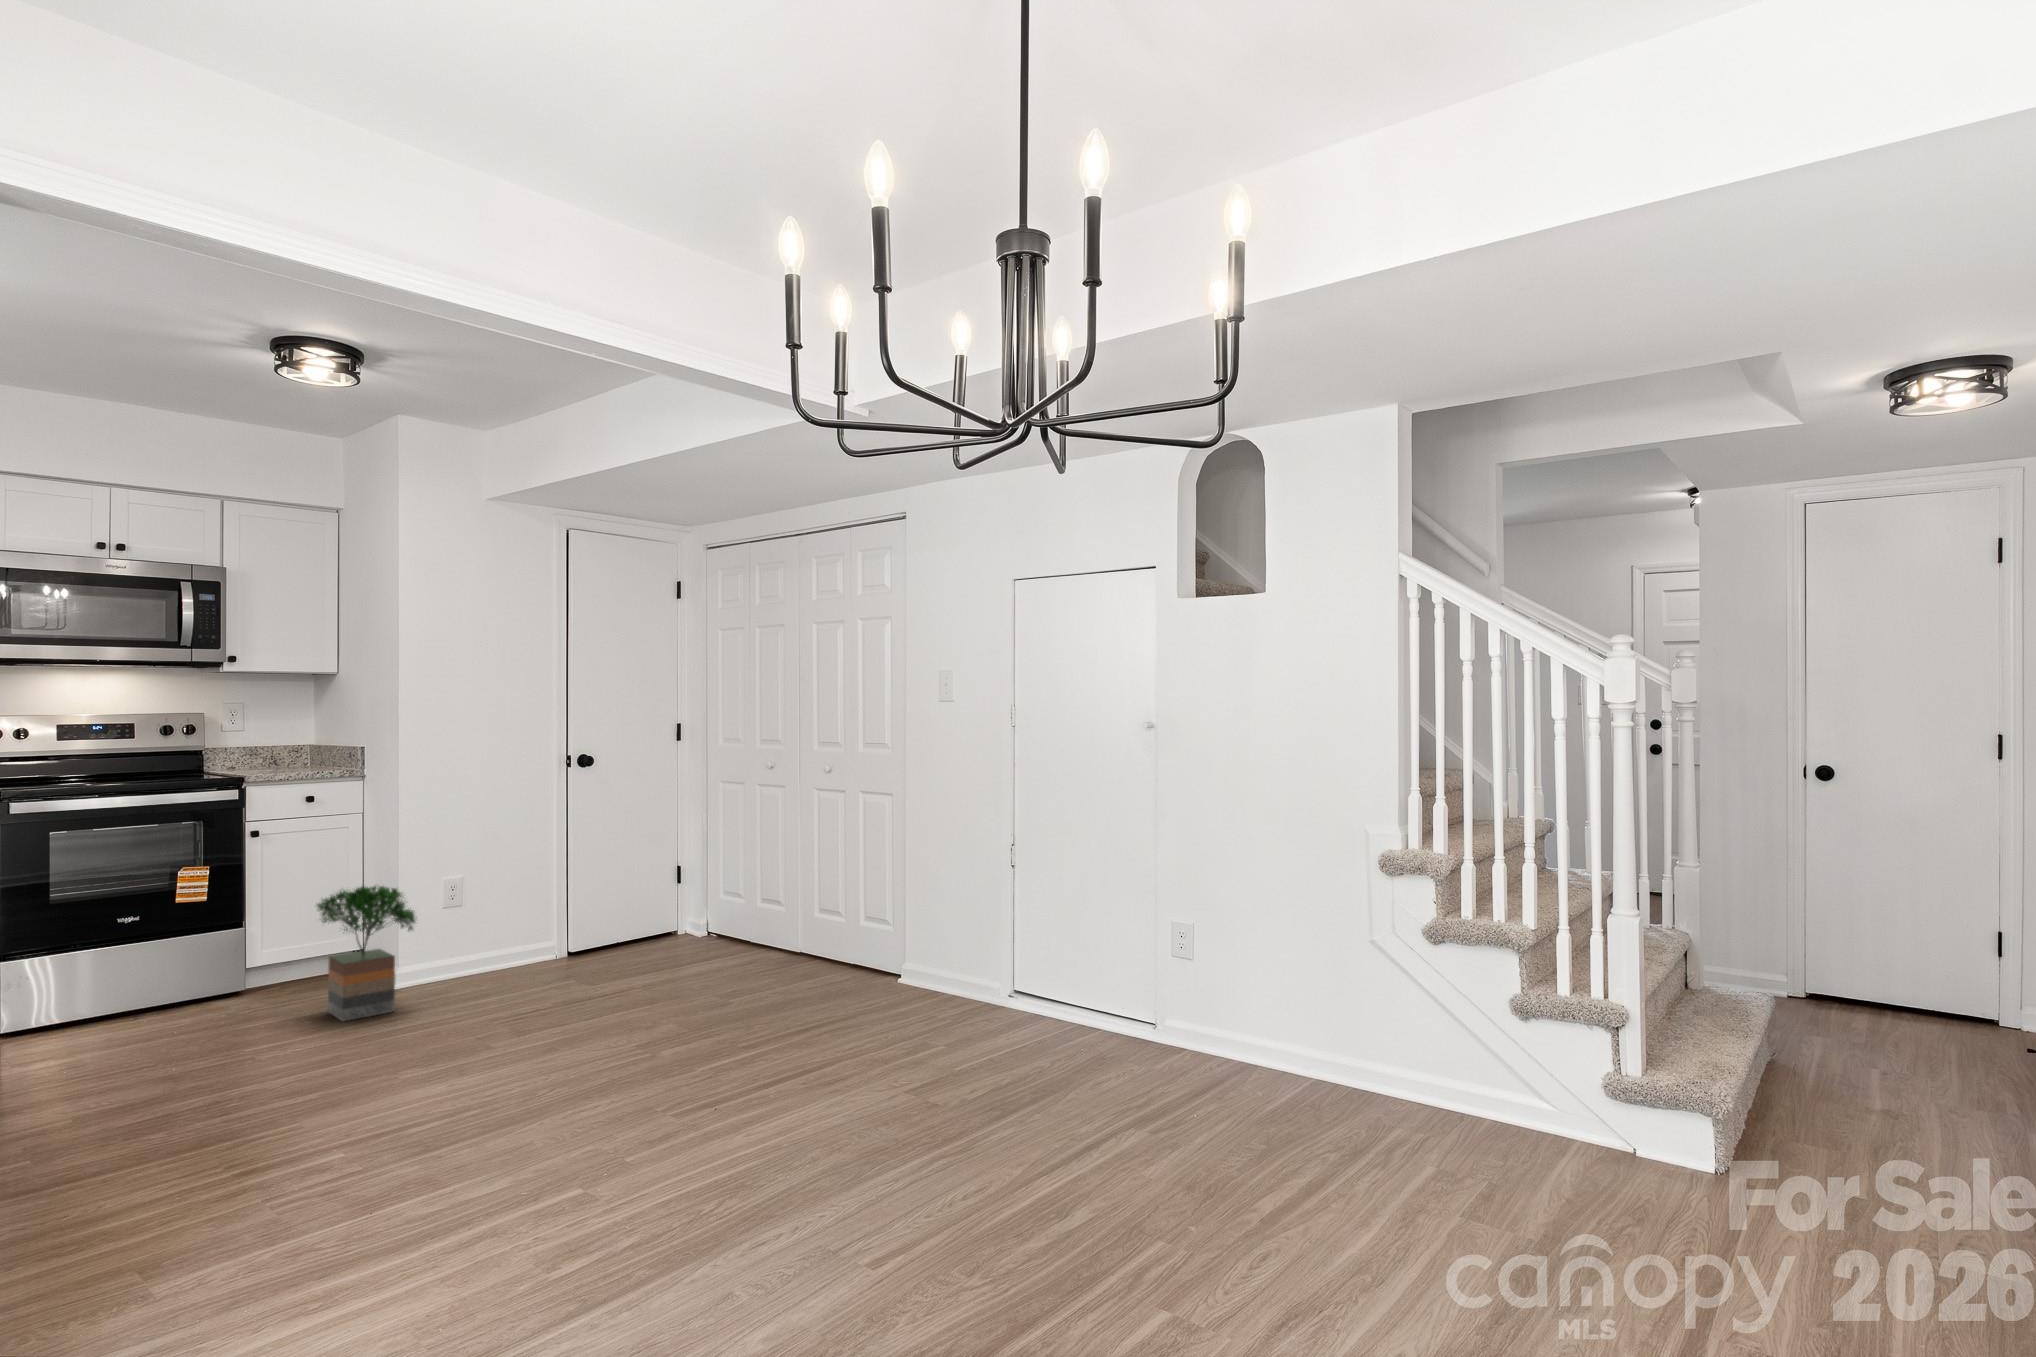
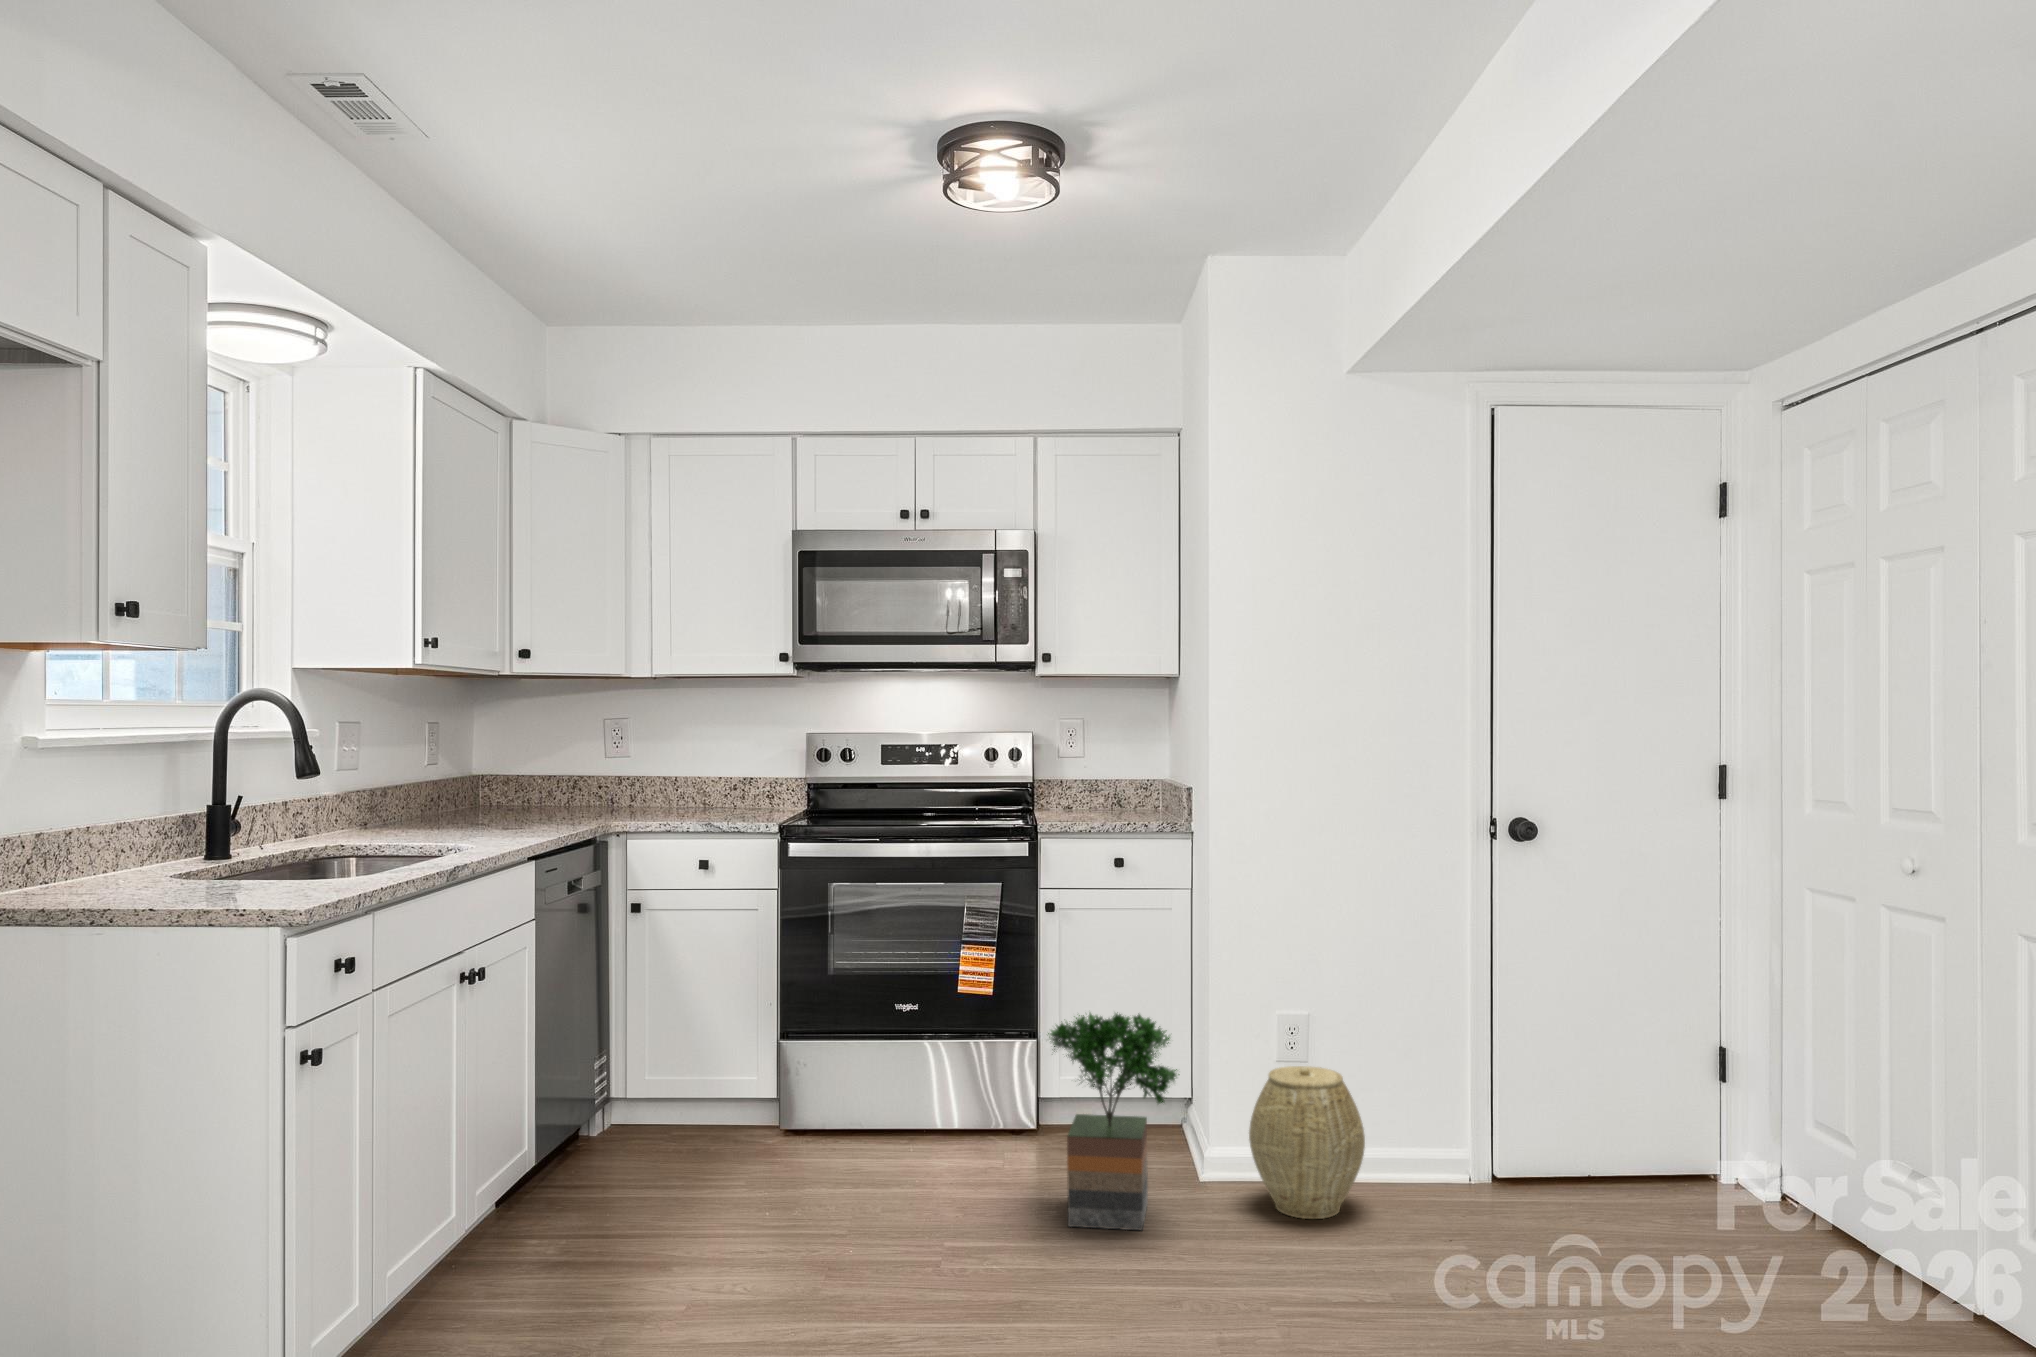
woven basket: none [442,902,515,988] -> present [1249,1066,1365,1219]

